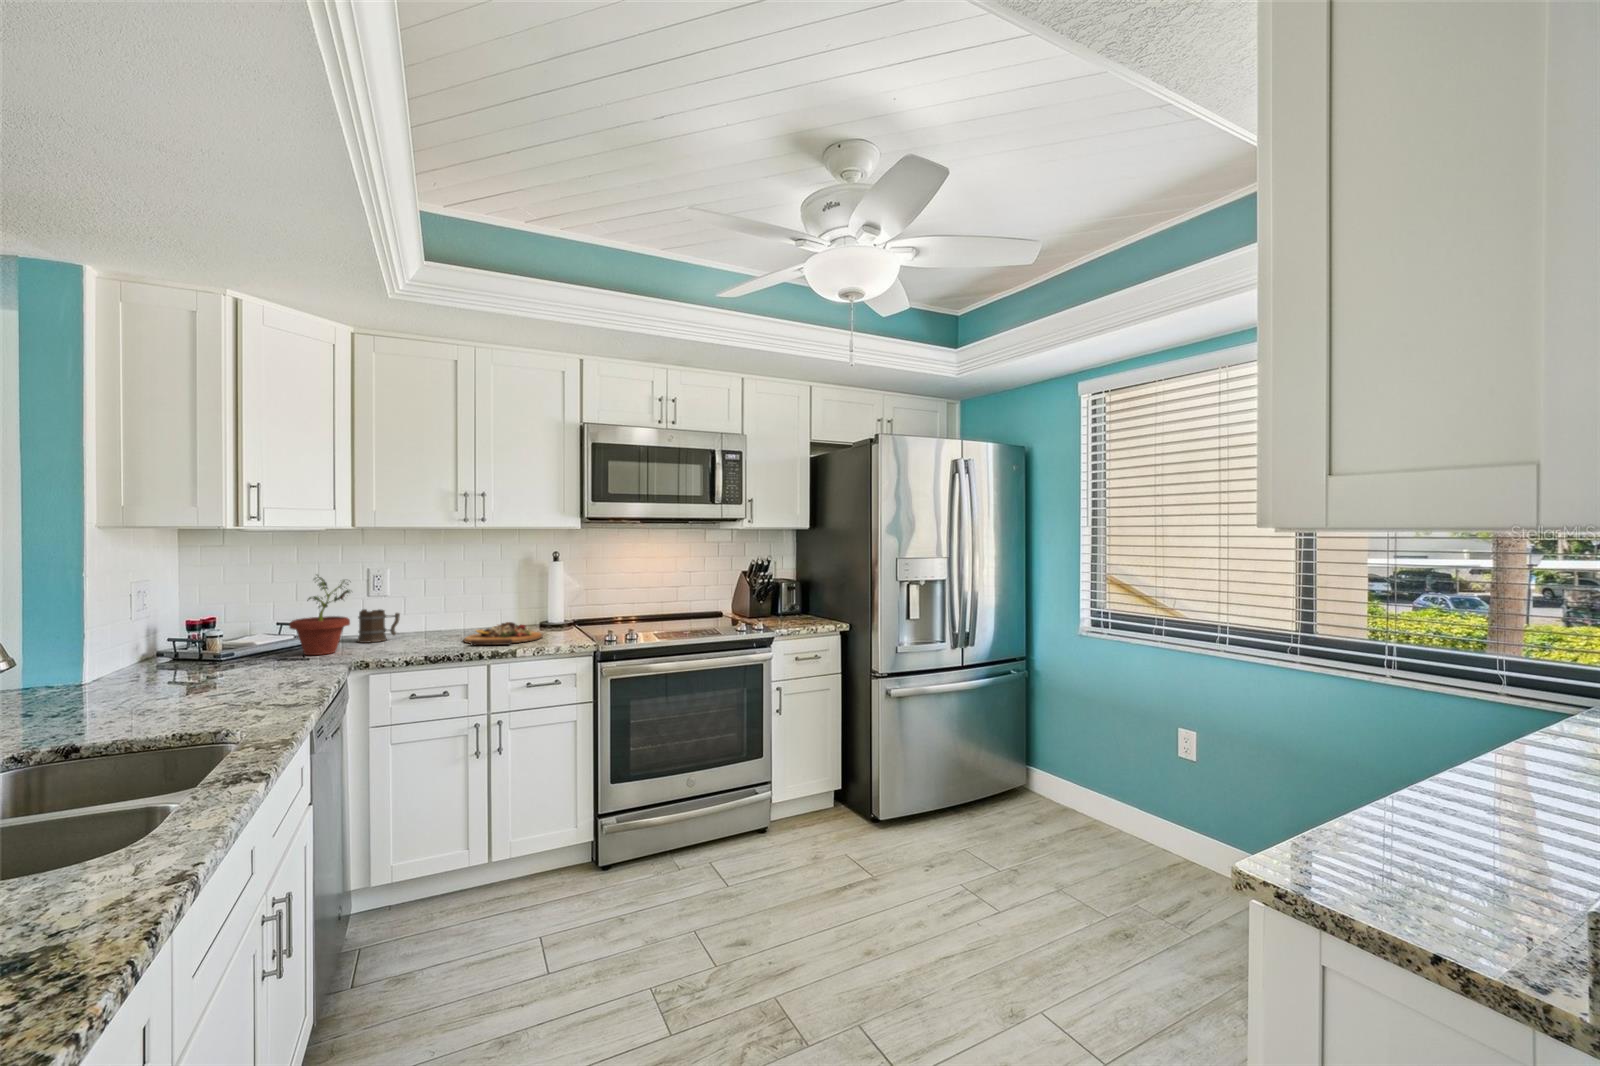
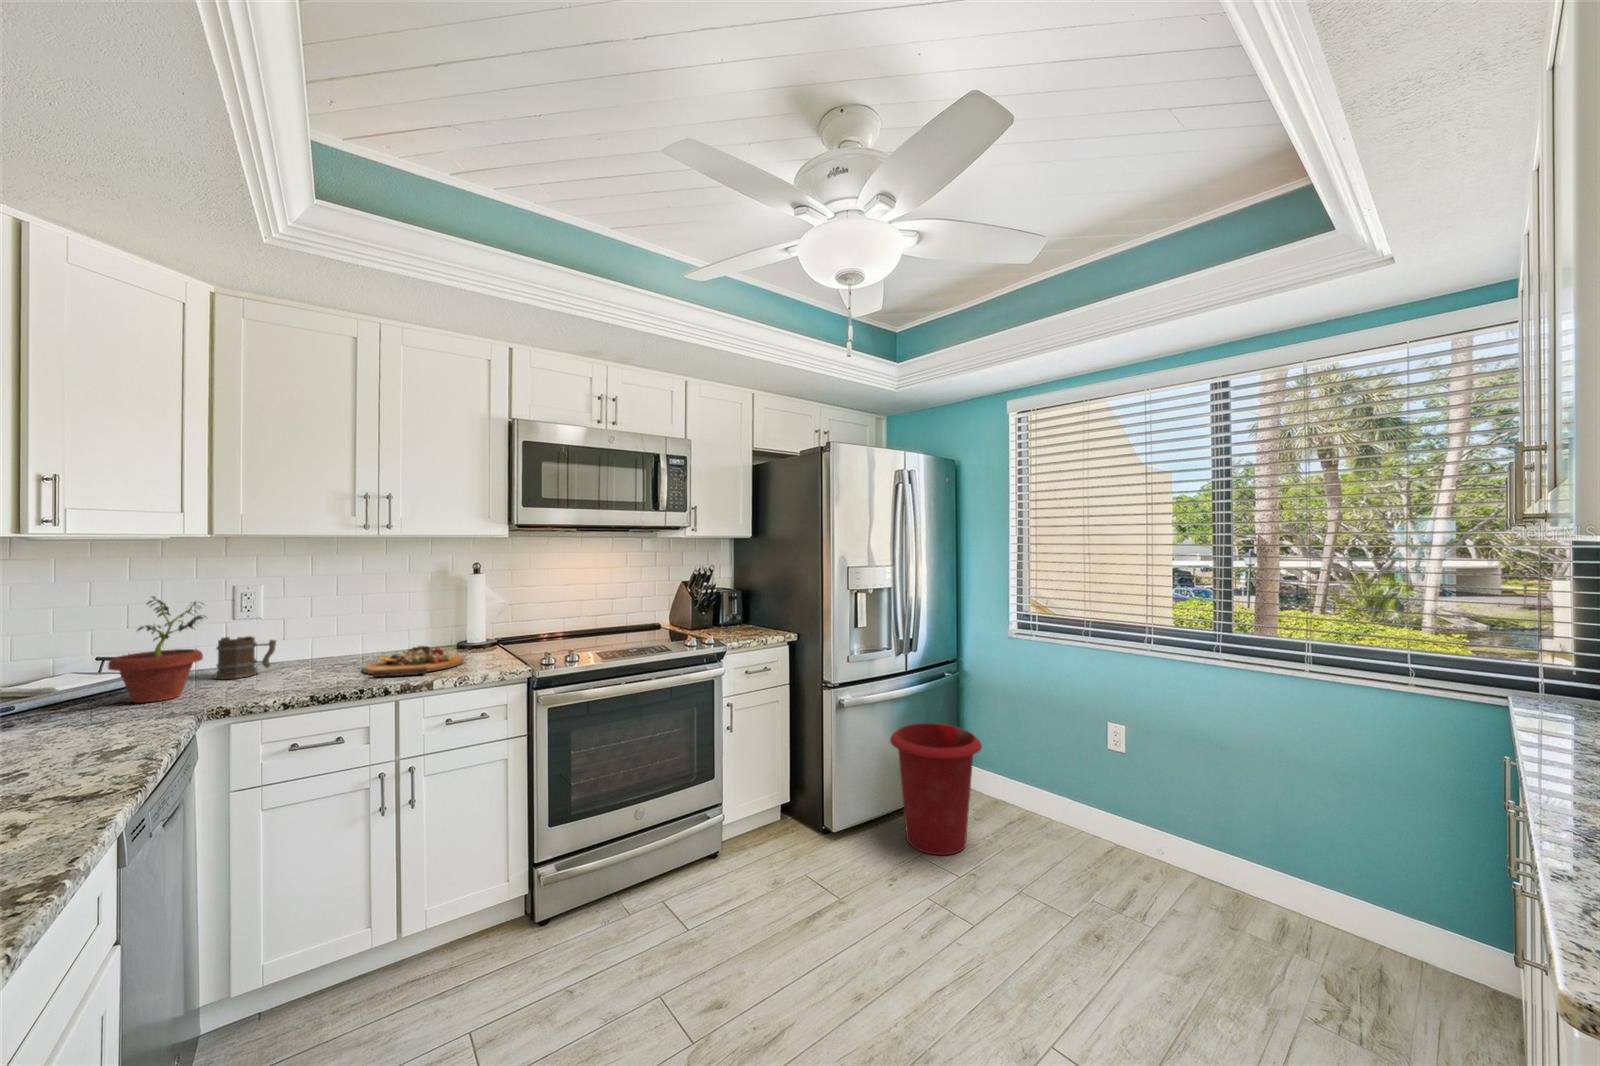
waste bin: none [940,720,1035,851] -> present [890,723,982,855]

